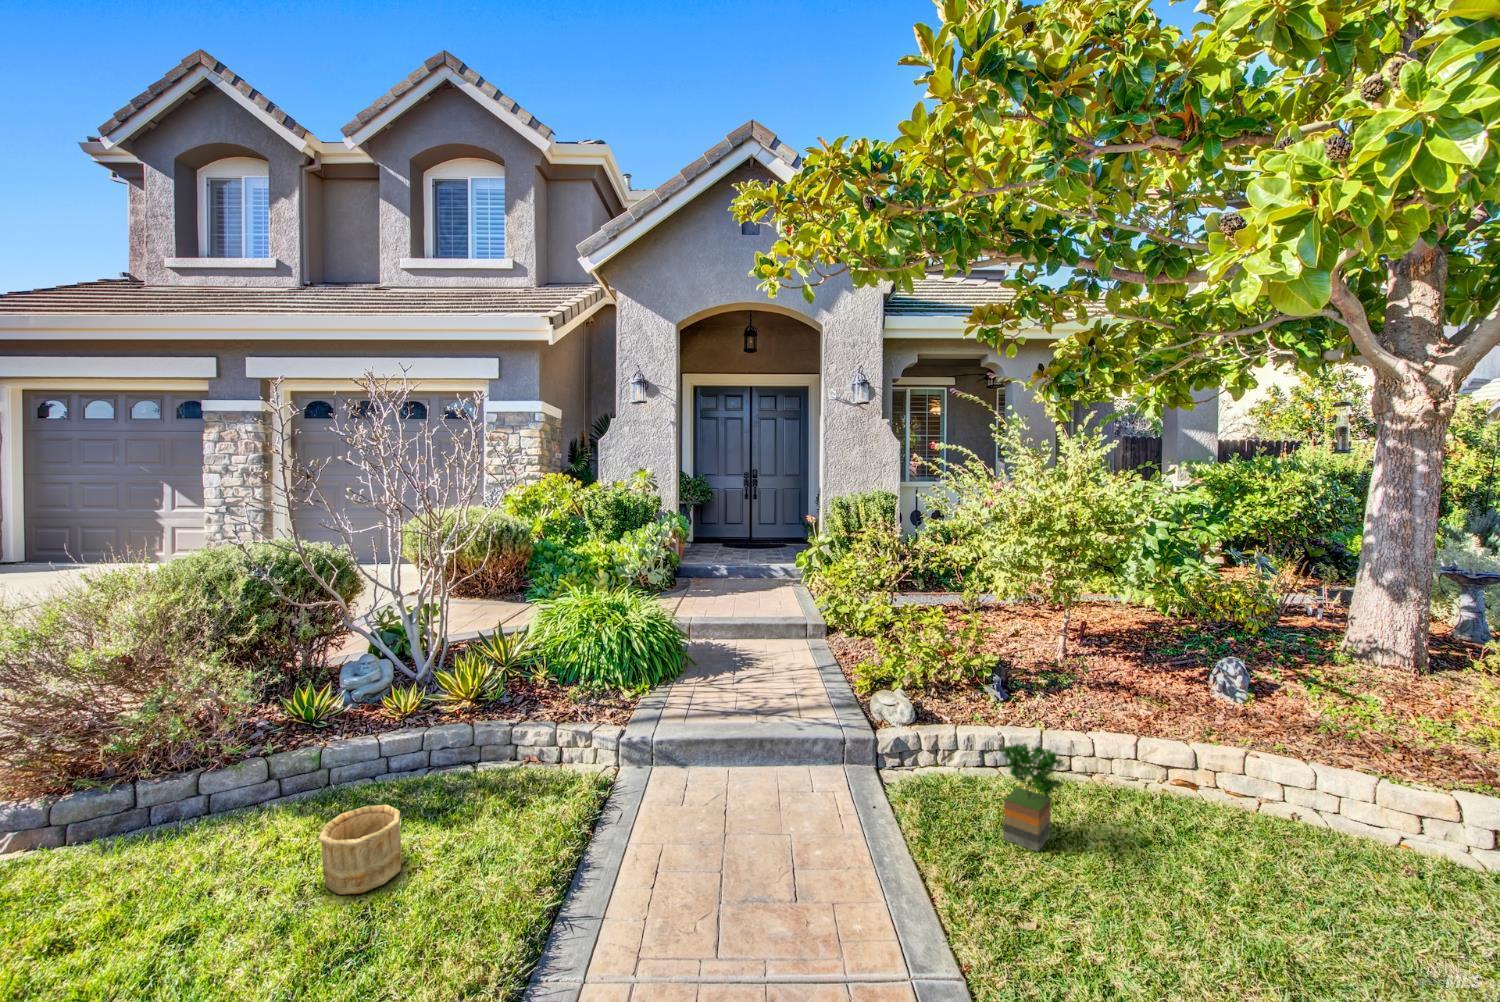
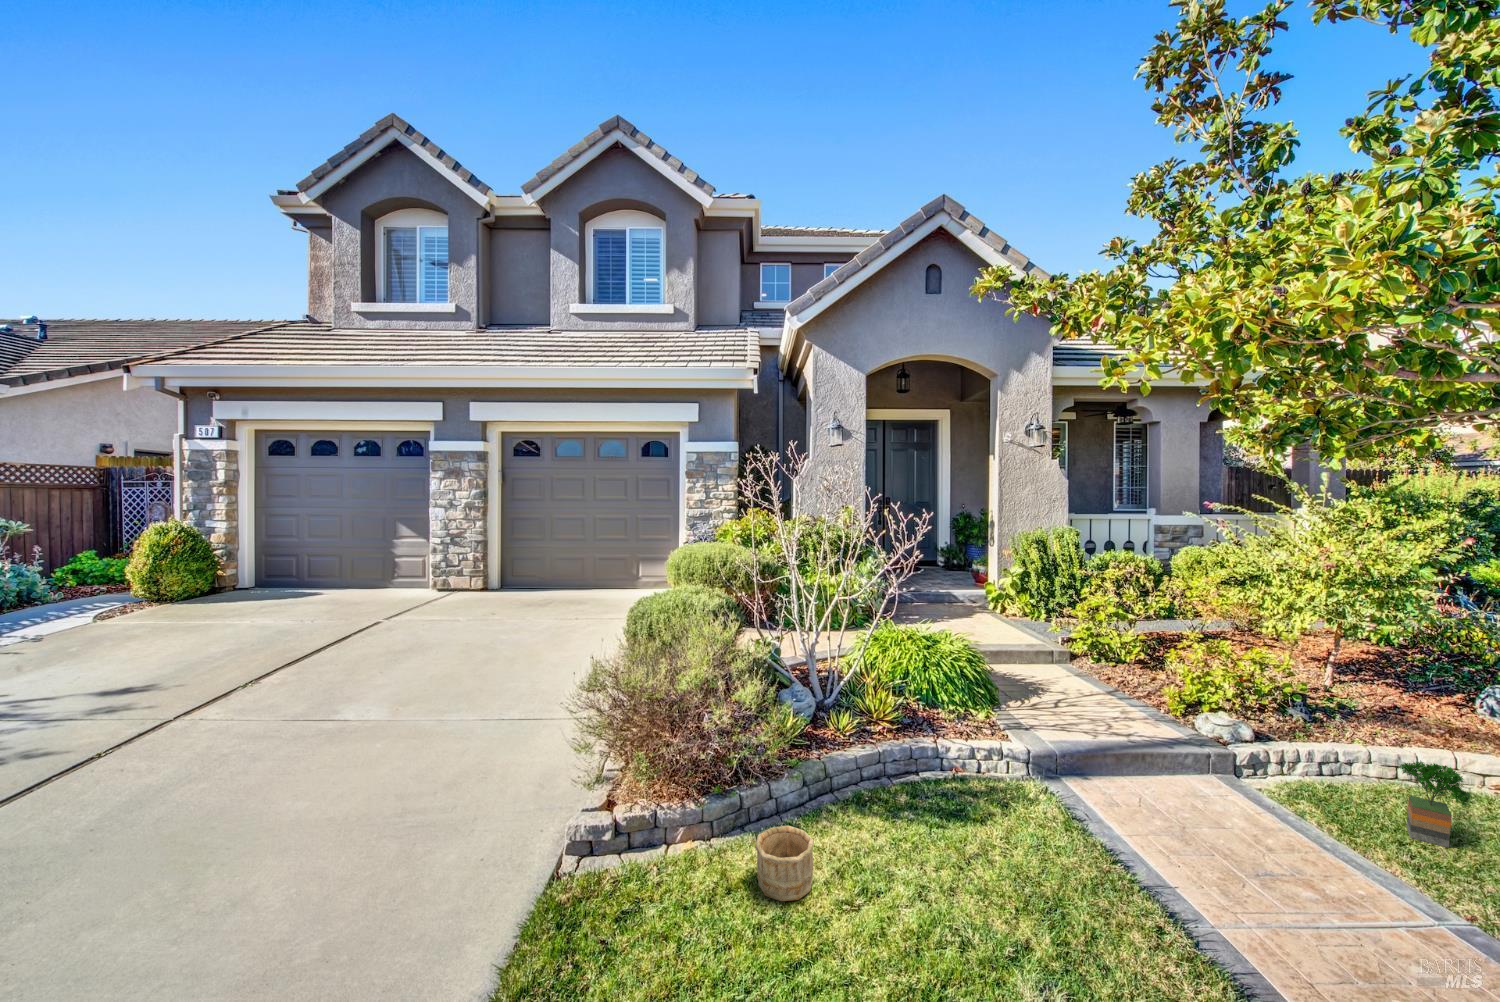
wooden bucket: present [318,805,401,894] -> present [755,826,814,901]

